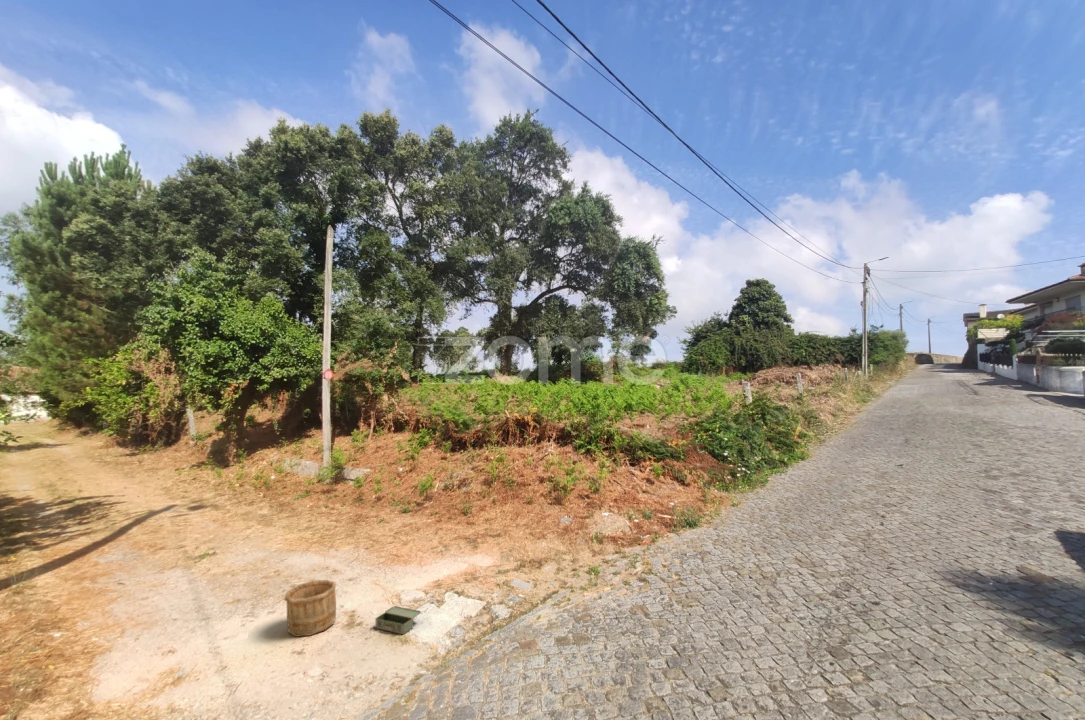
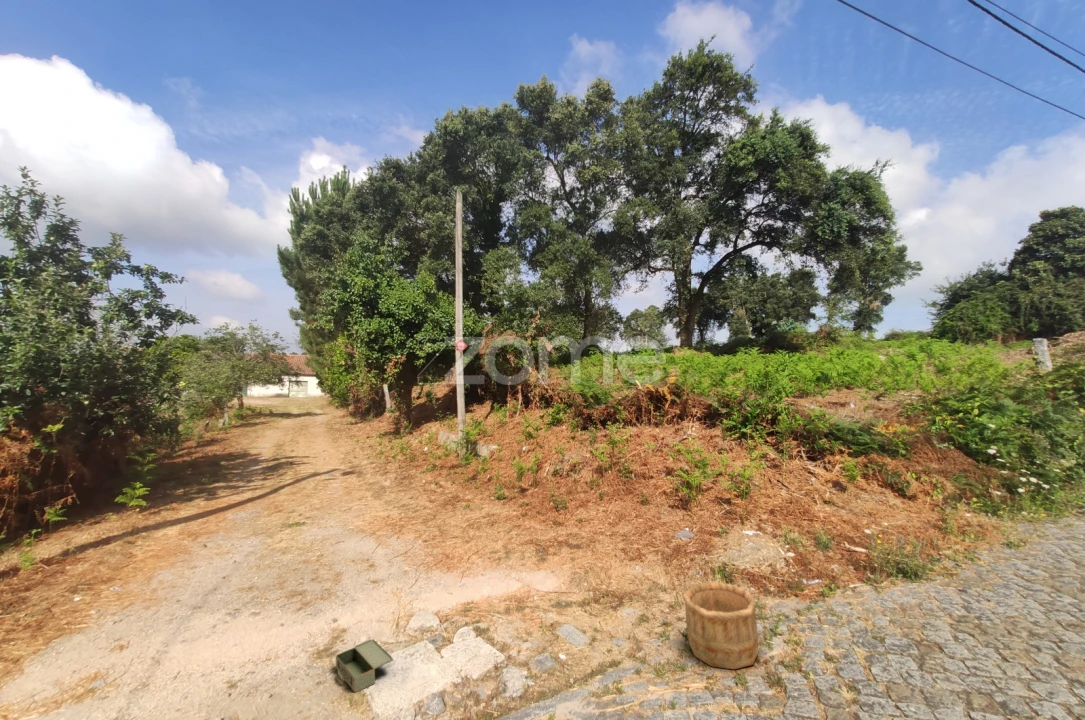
wooden bucket: present [285,580,336,637] -> present [682,582,758,669]

